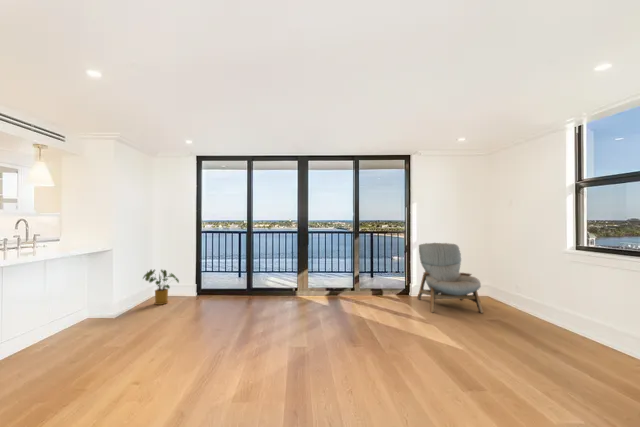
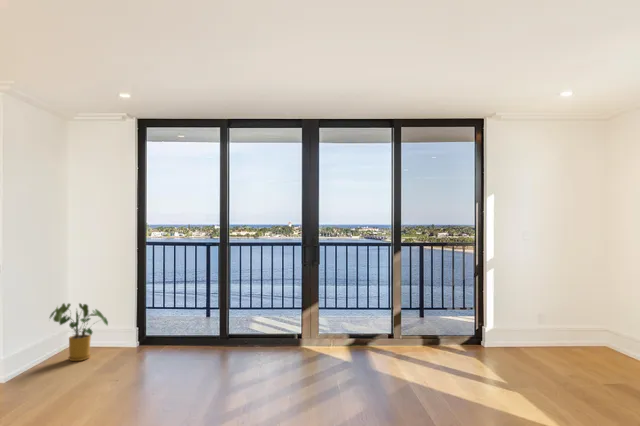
armchair: present [417,243,483,313] -> none [500,260,619,378]

